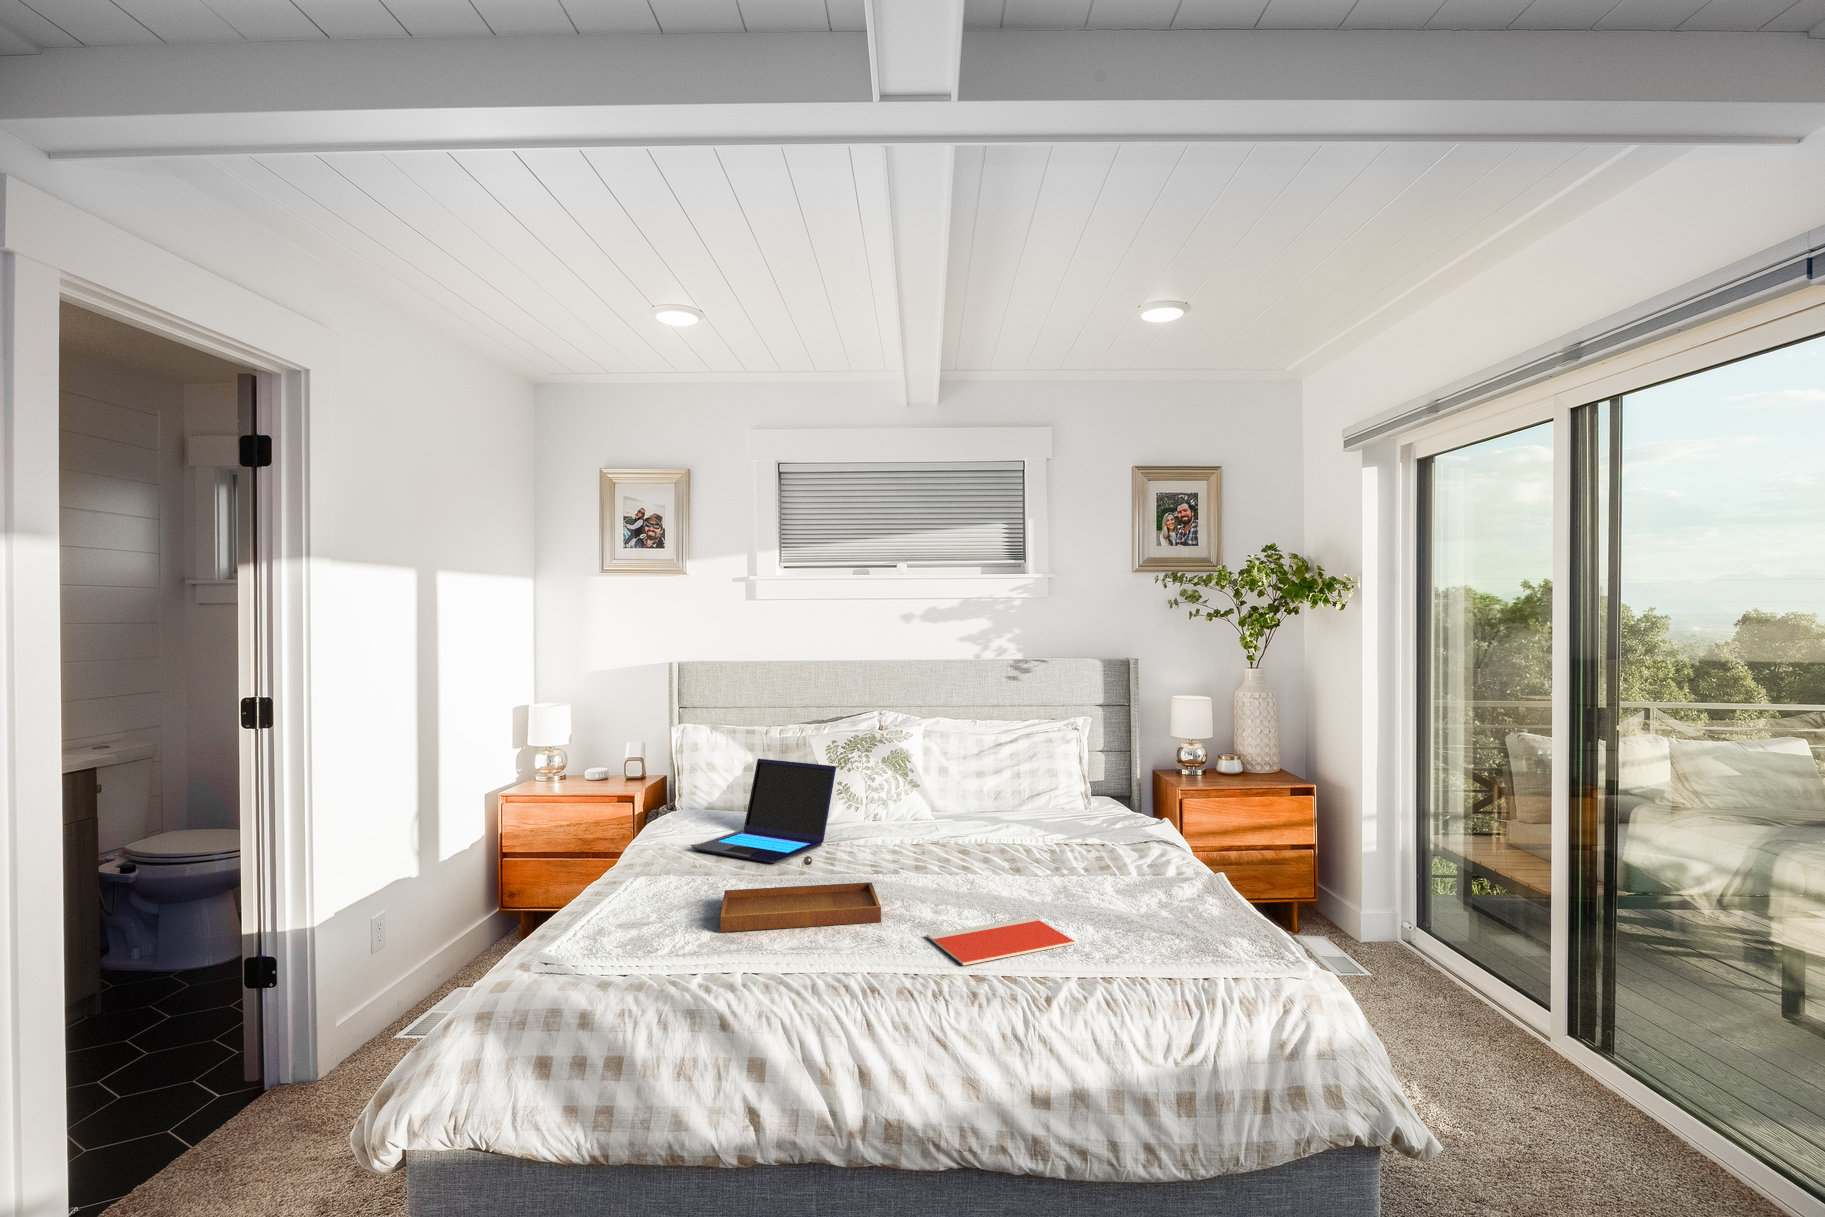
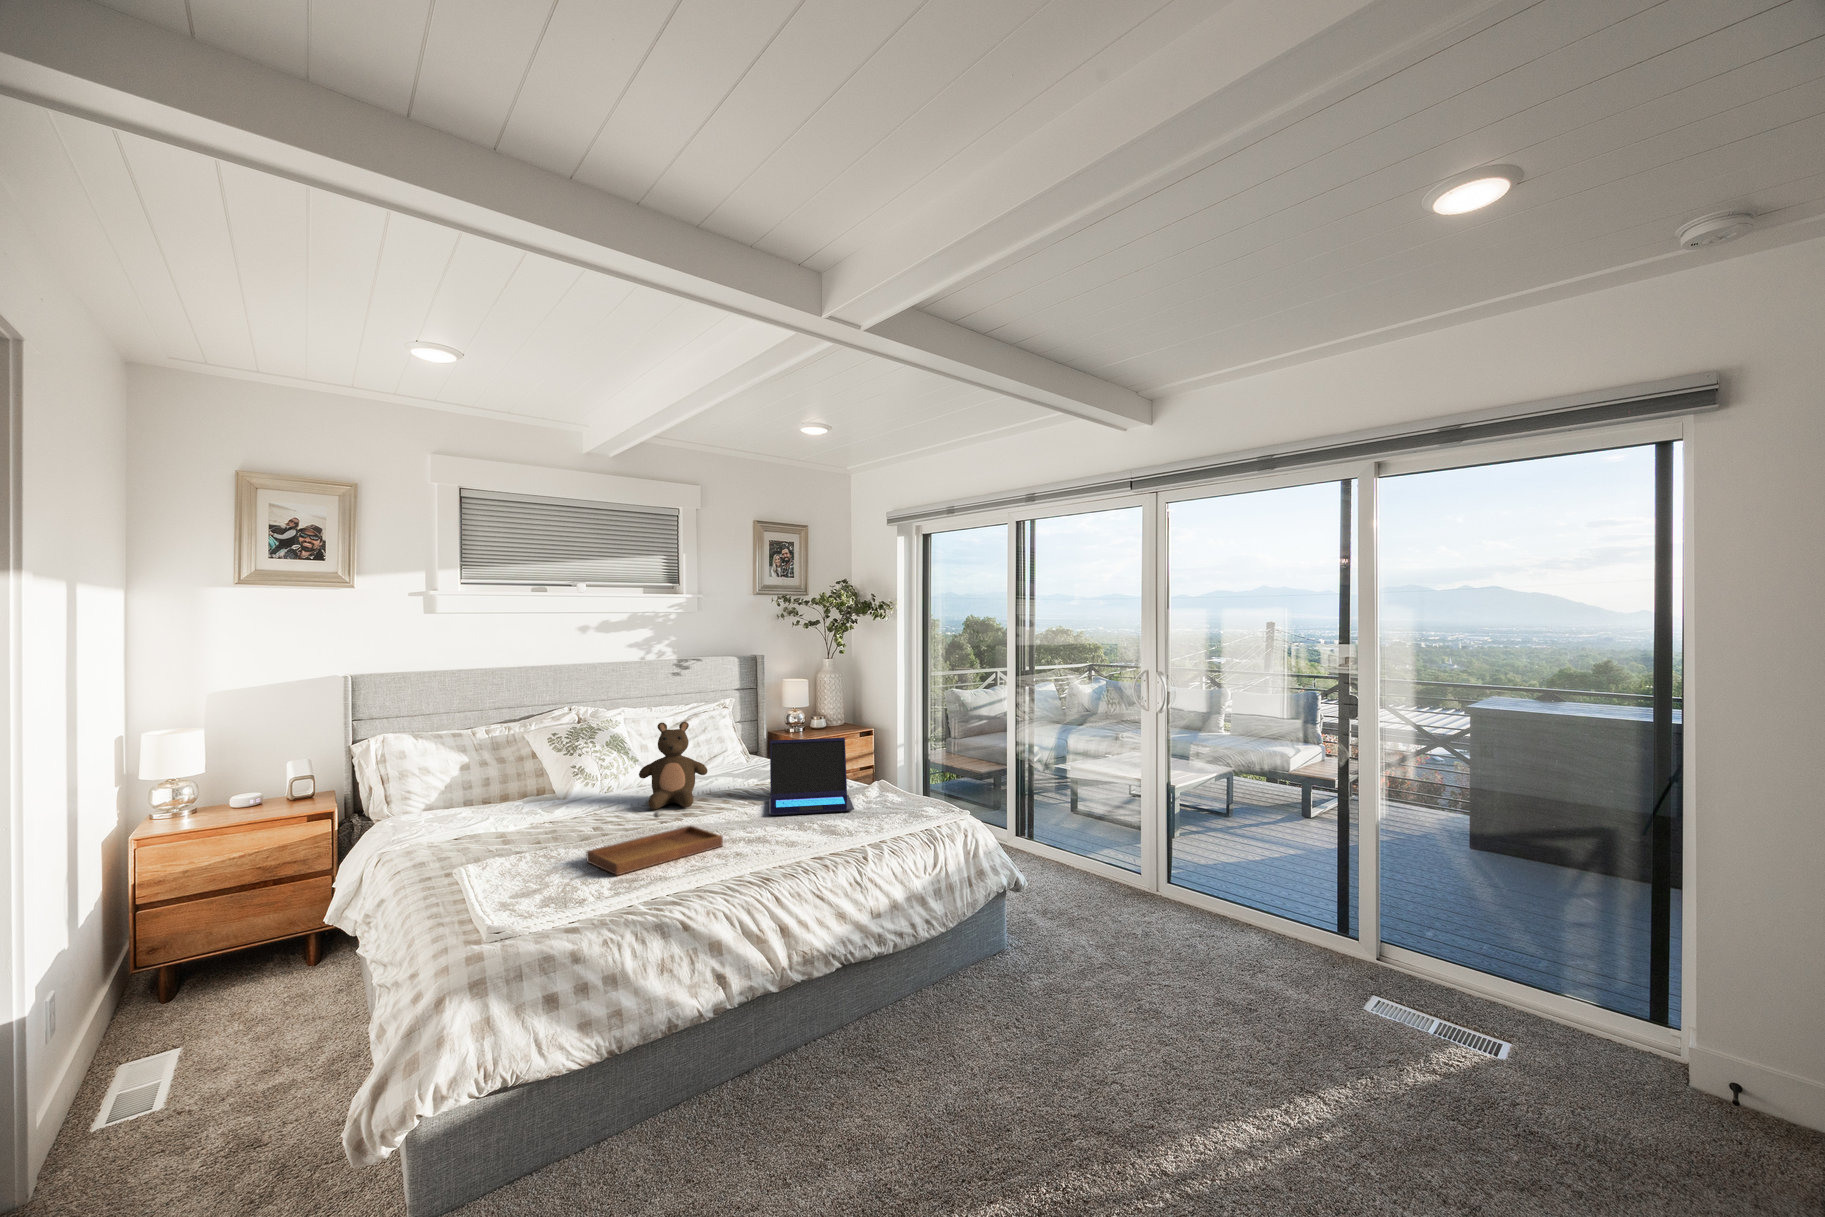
stuffed bear: none [877,739,961,855] -> present [639,722,707,809]
laptop: present [691,759,836,863] -> present [769,738,854,816]
notebook: present [927,917,1075,965] -> none [766,824,854,853]

